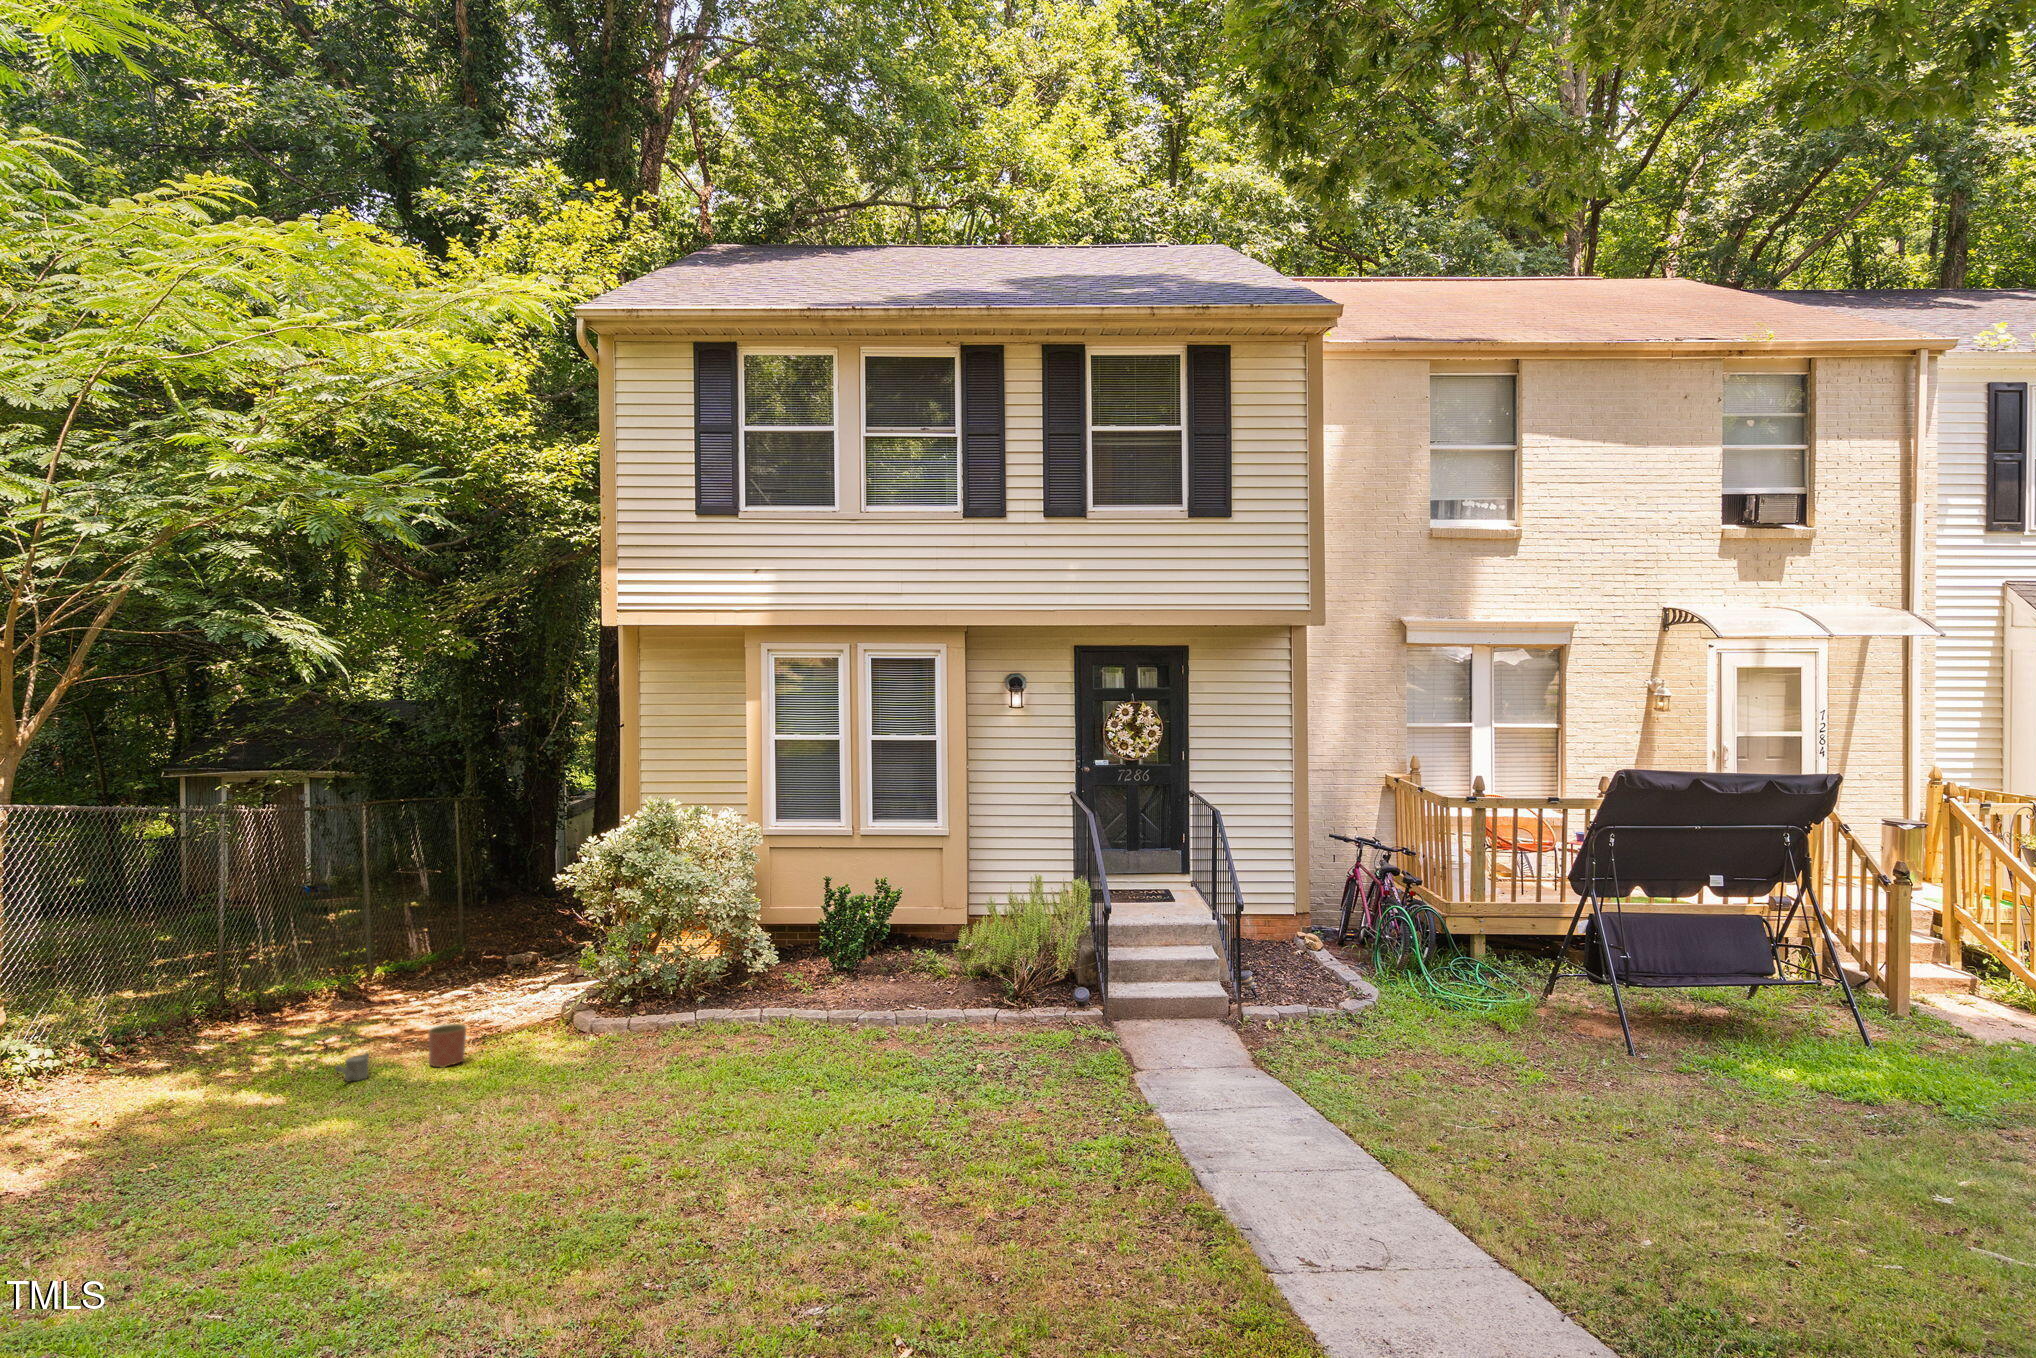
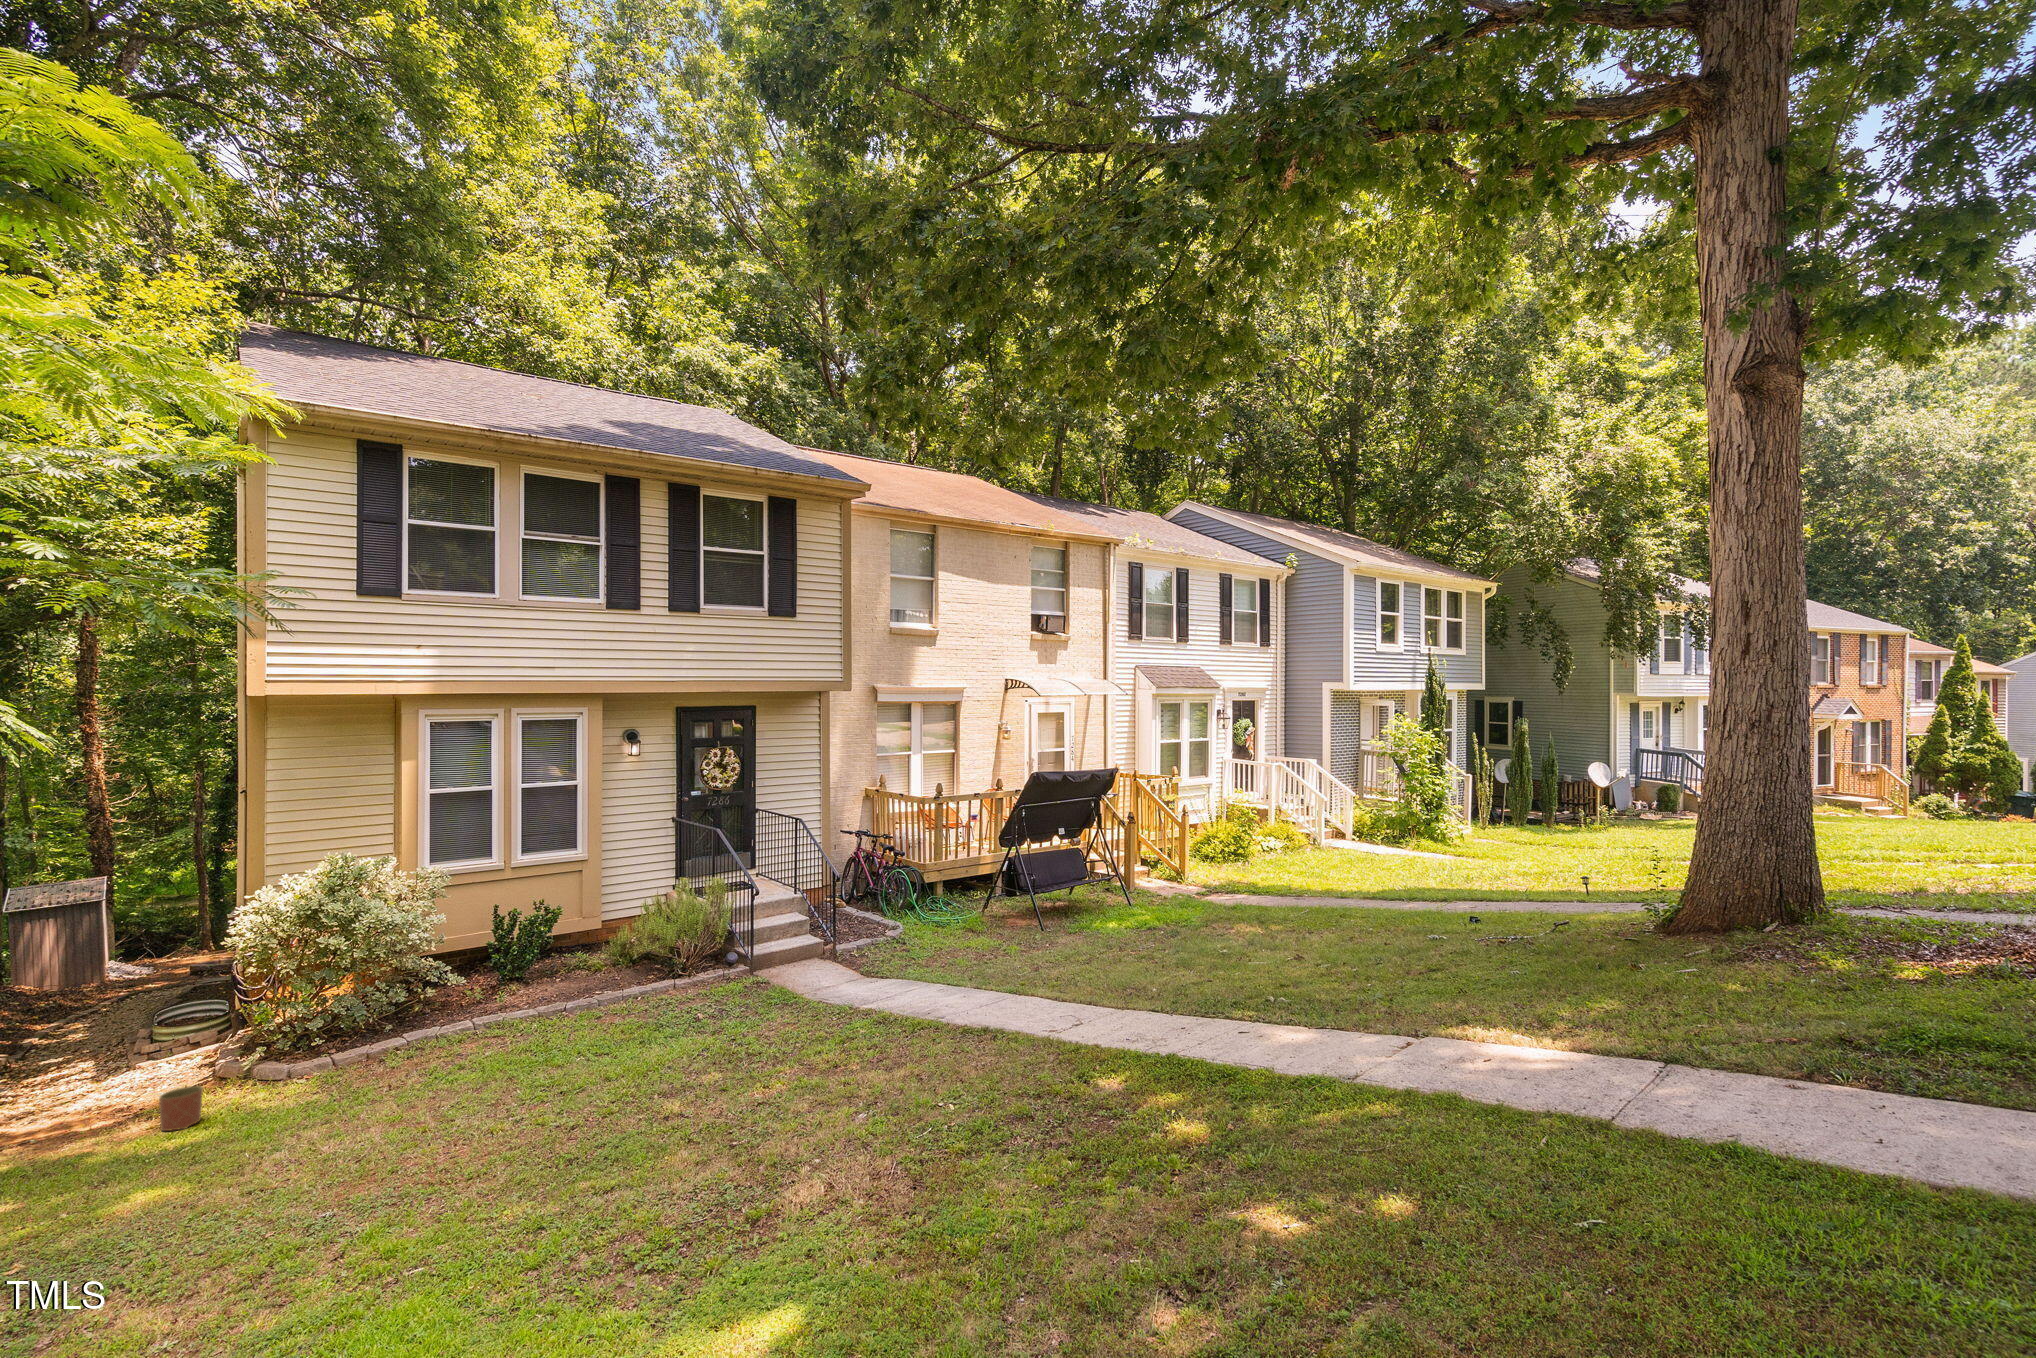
watering can: present [335,1053,369,1081] -> none [79,1134,108,1165]

